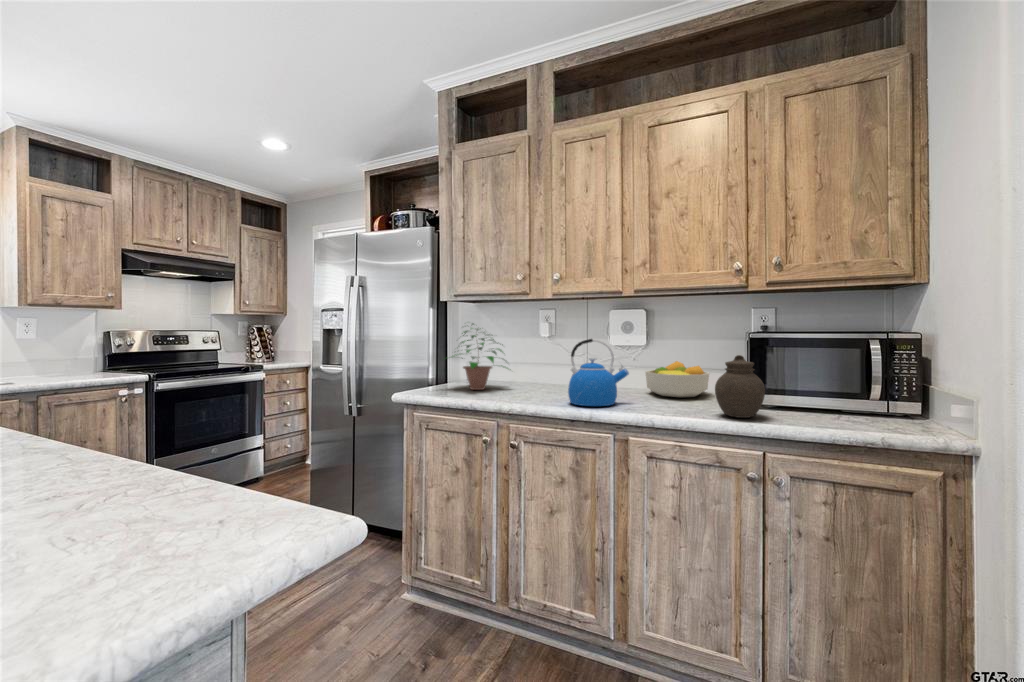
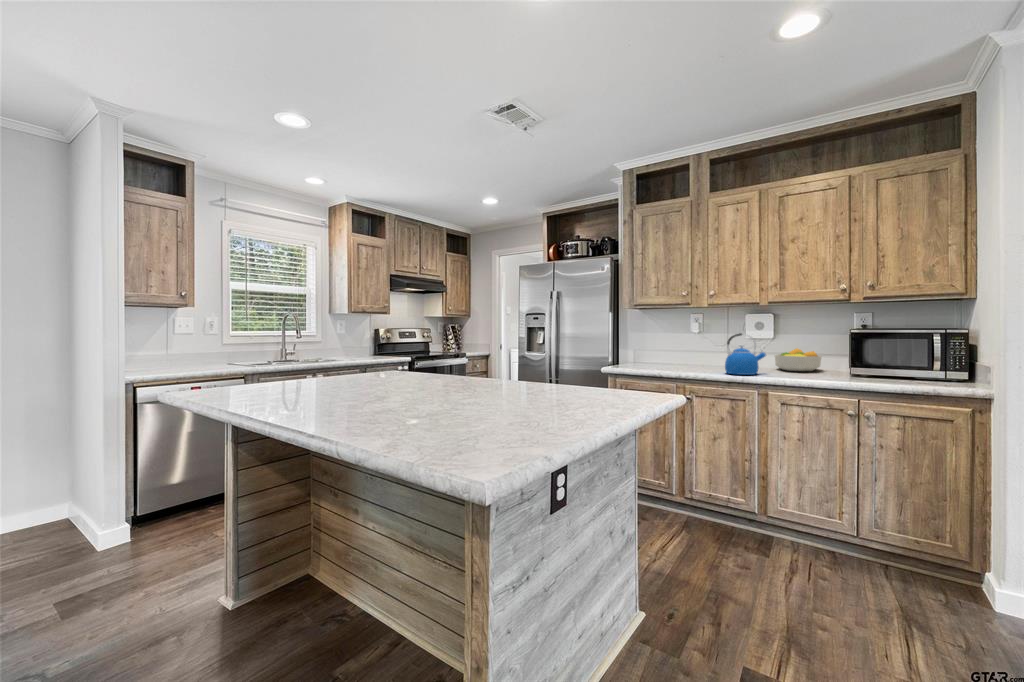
potted plant: present [453,324,508,390] -> none [628,322,679,367]
jar: present [715,355,765,418] -> none [827,343,861,381]

